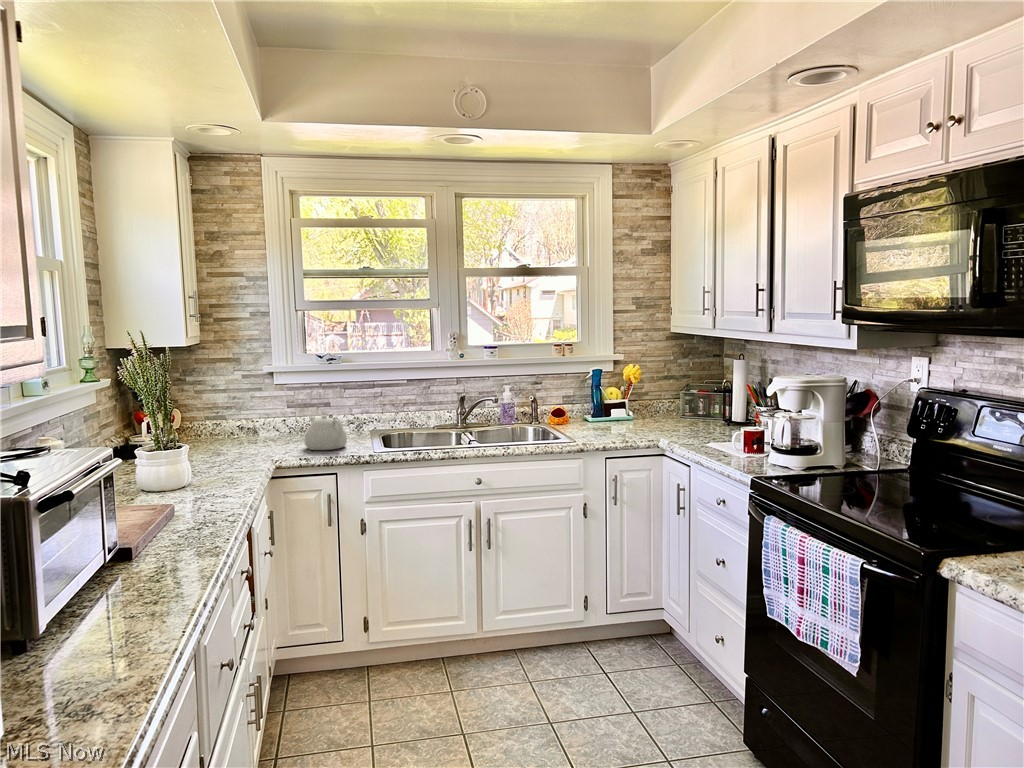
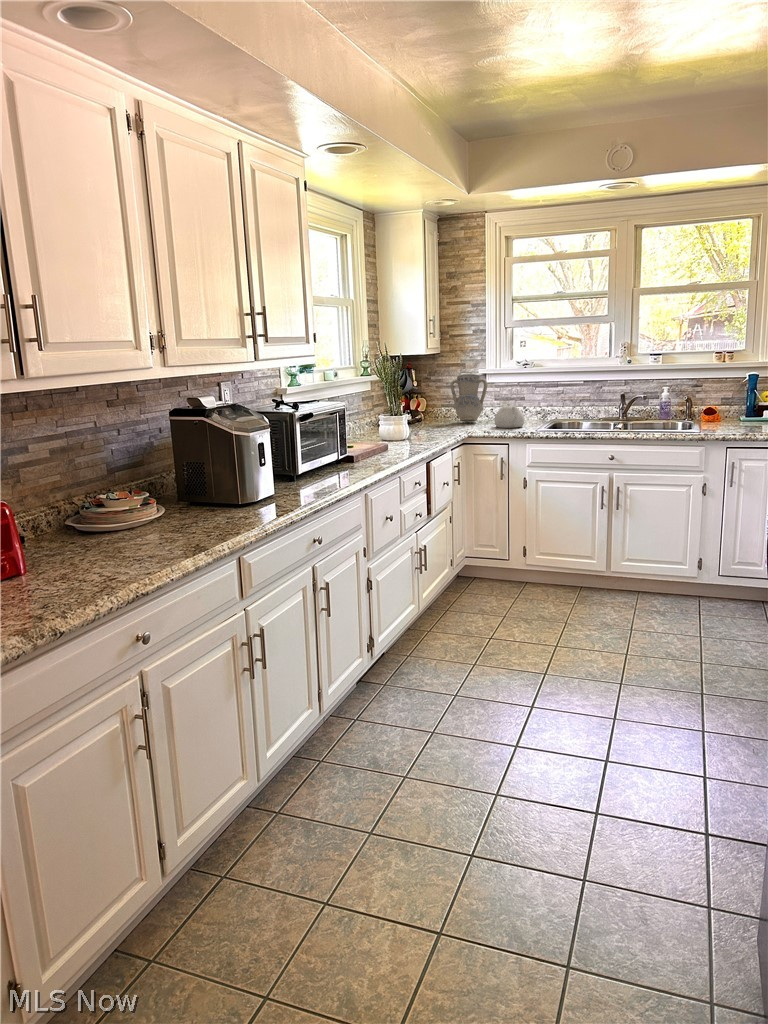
vase: none [225,374,280,442] -> present [450,374,487,422]

